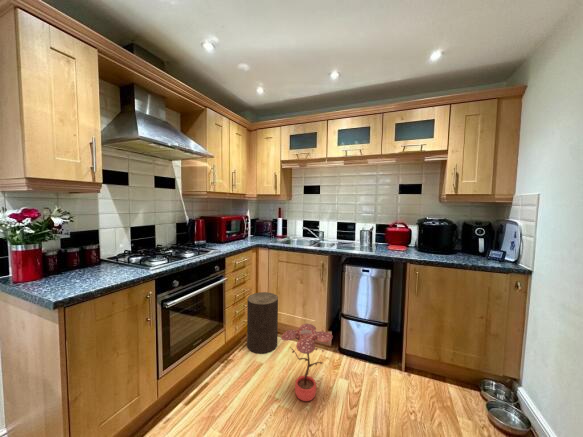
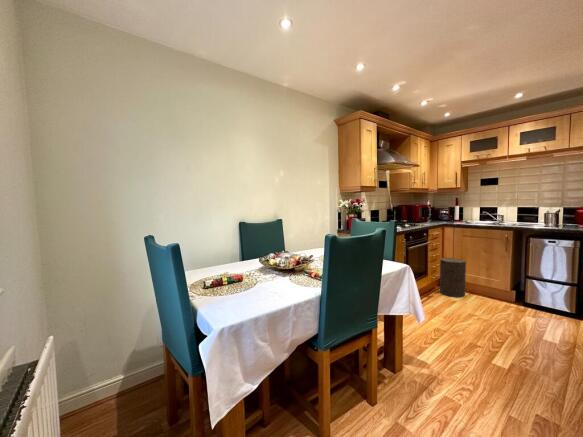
potted plant: present [281,324,333,401] -> none [480,273,523,319]

